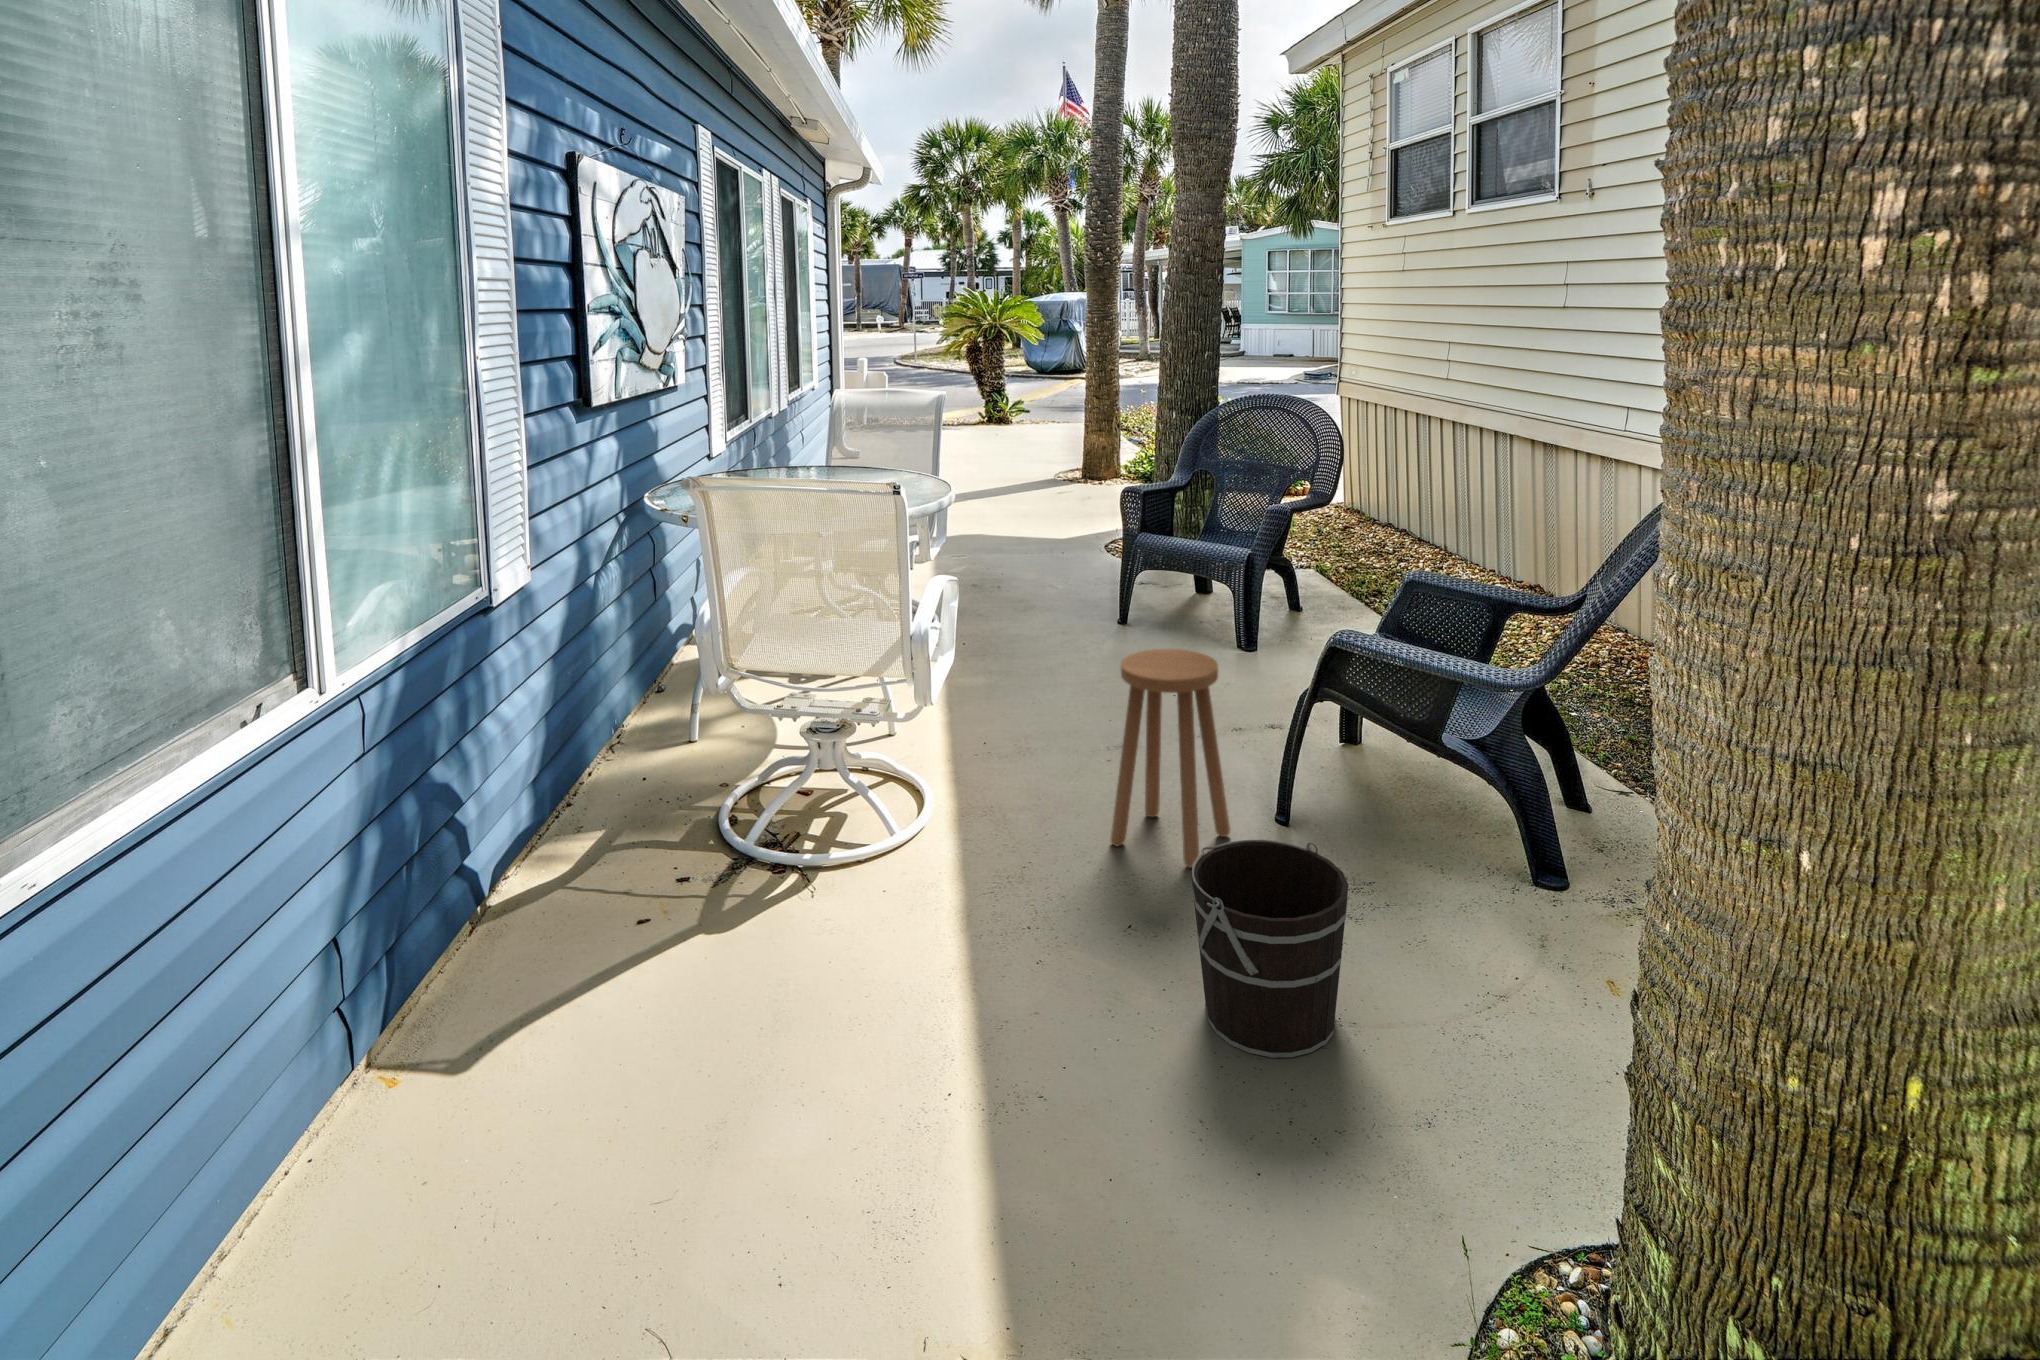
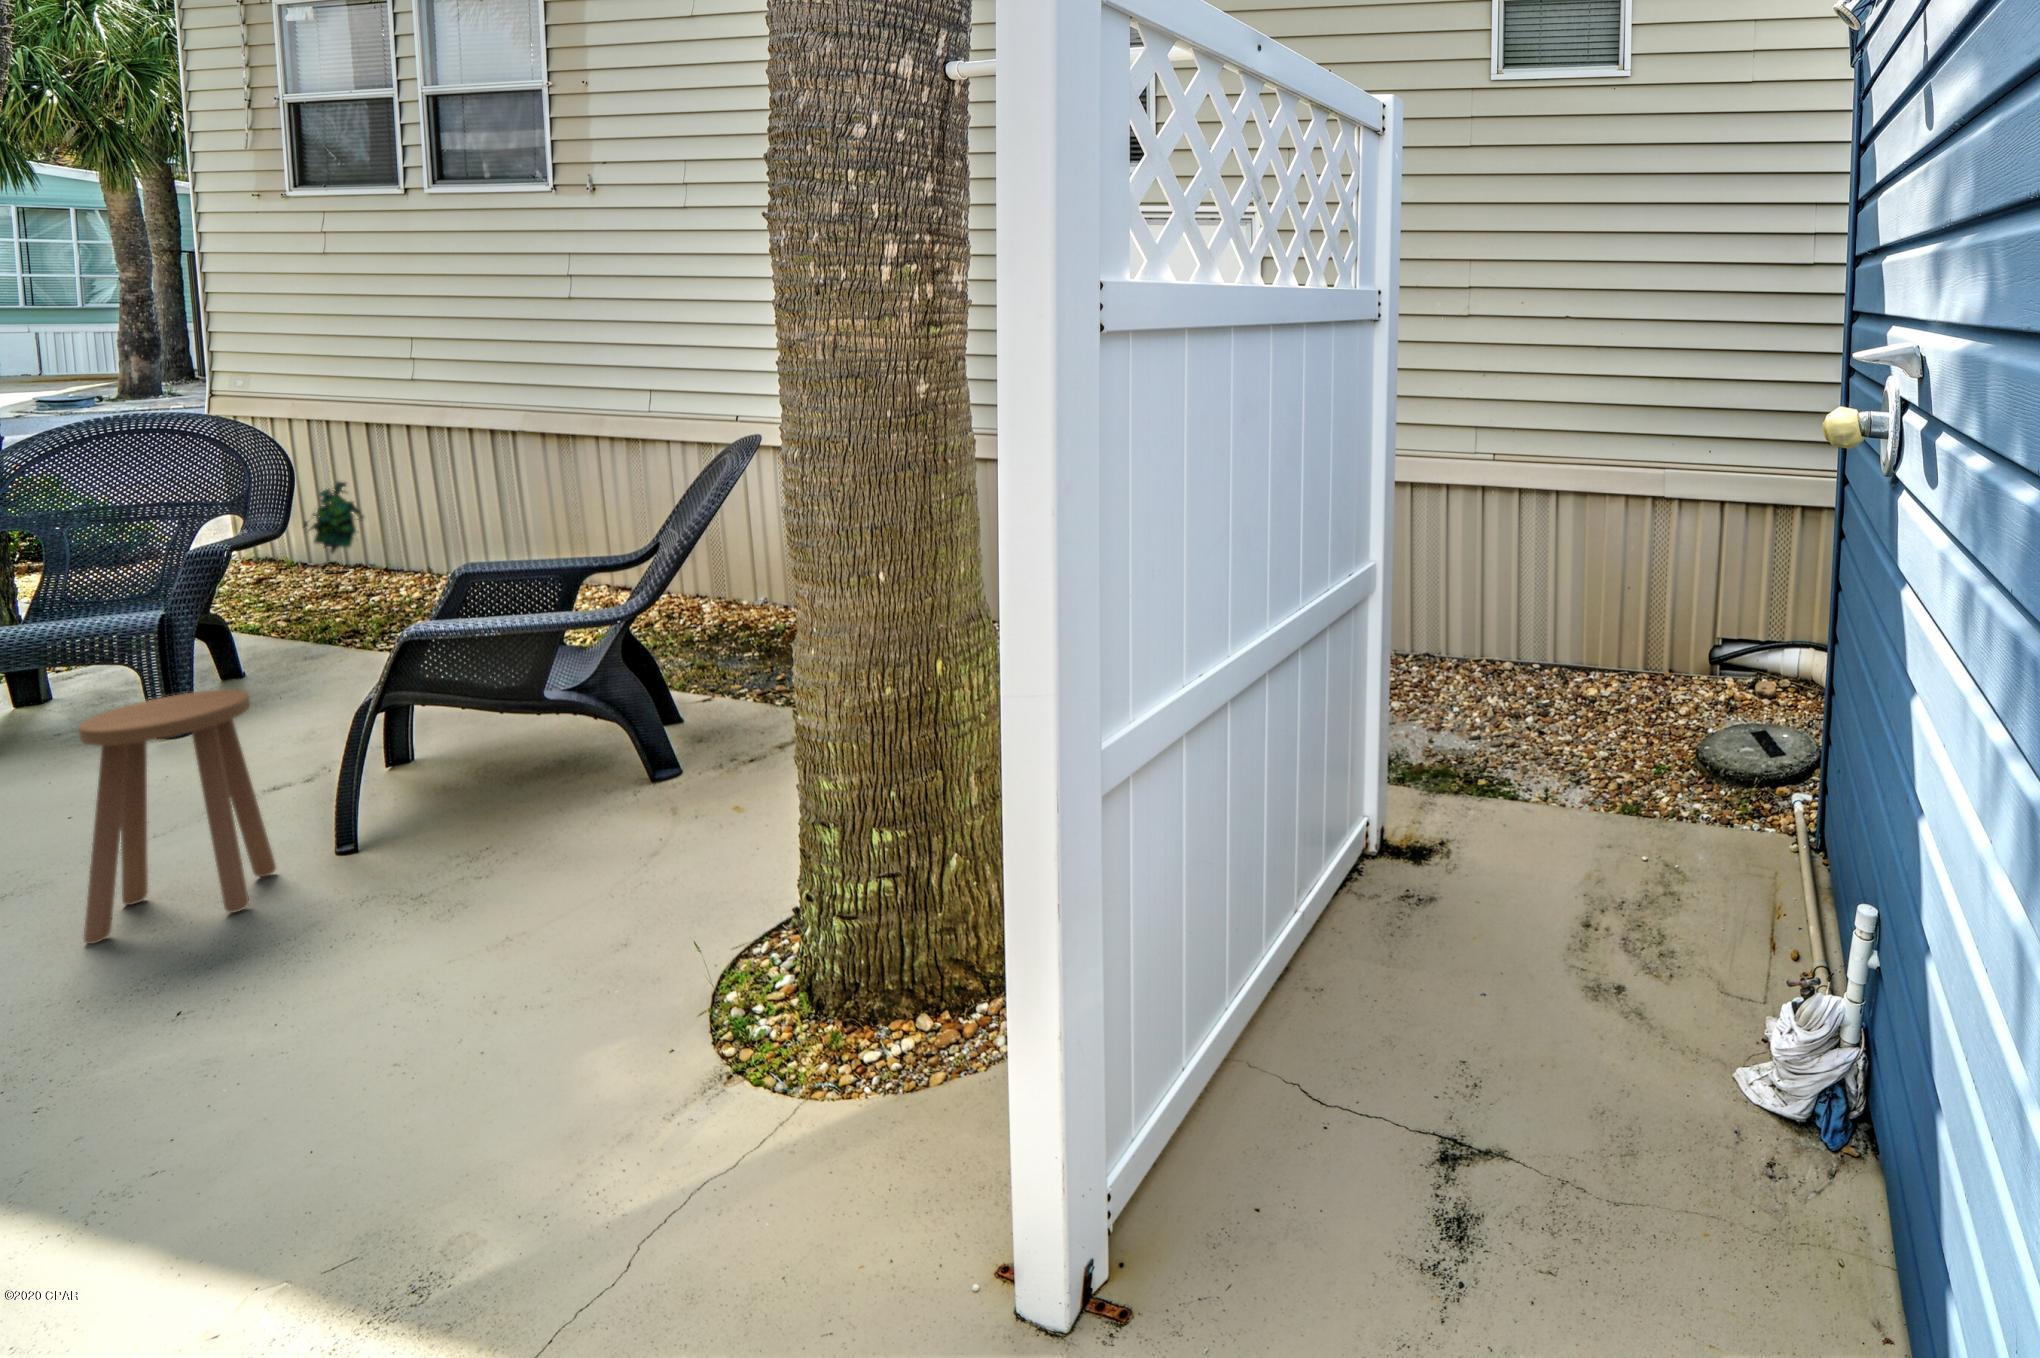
decorative plant: none [1376,457,1418,533] -> present [304,482,363,574]
bucket: present [1191,840,1349,1058] -> none [309,787,505,983]

